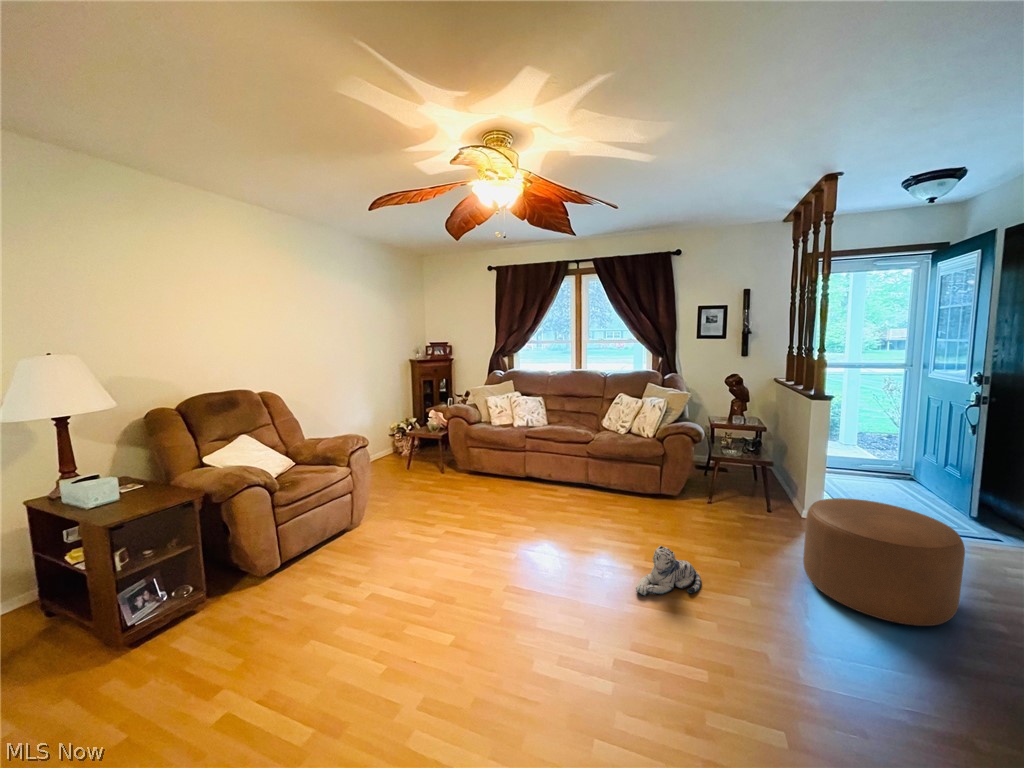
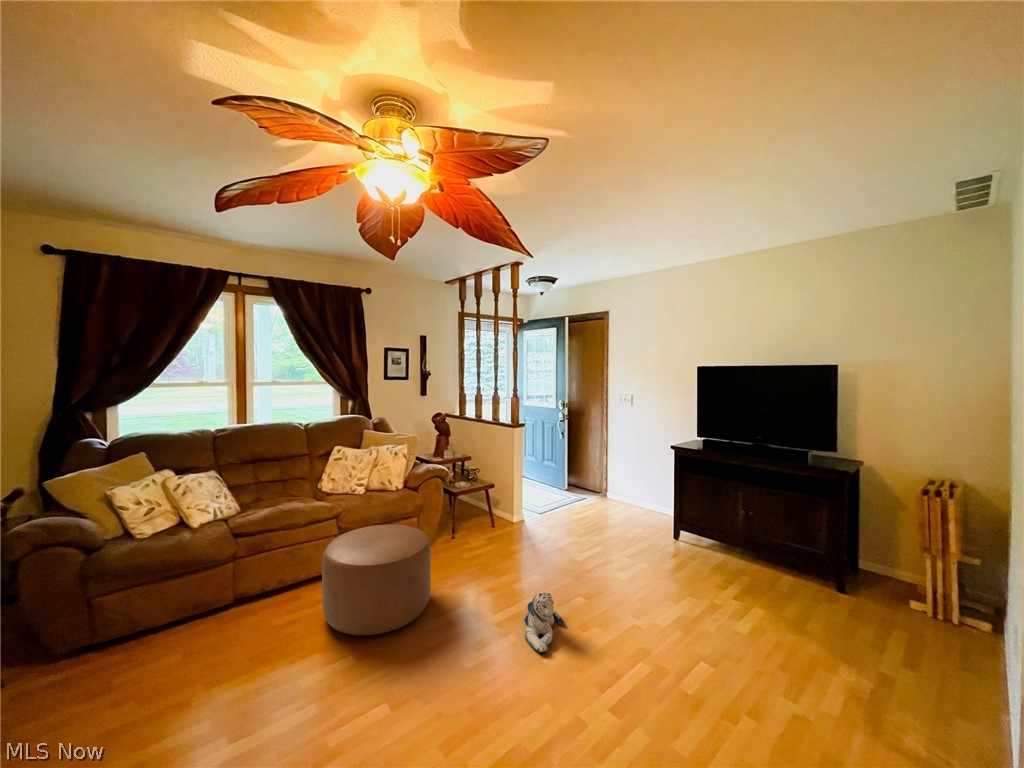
ottoman: present [803,498,965,626] -> present [322,524,431,635]

